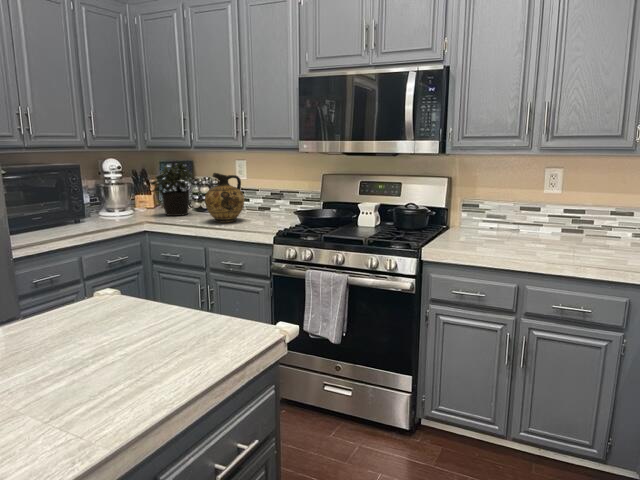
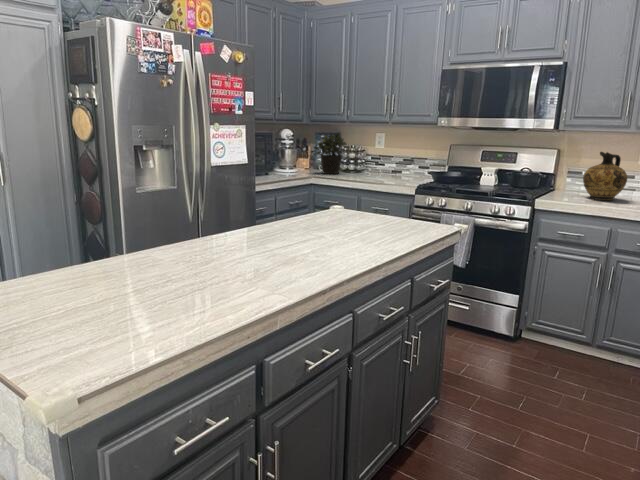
ceramic jug: present [205,173,244,222] -> present [583,152,627,200]

